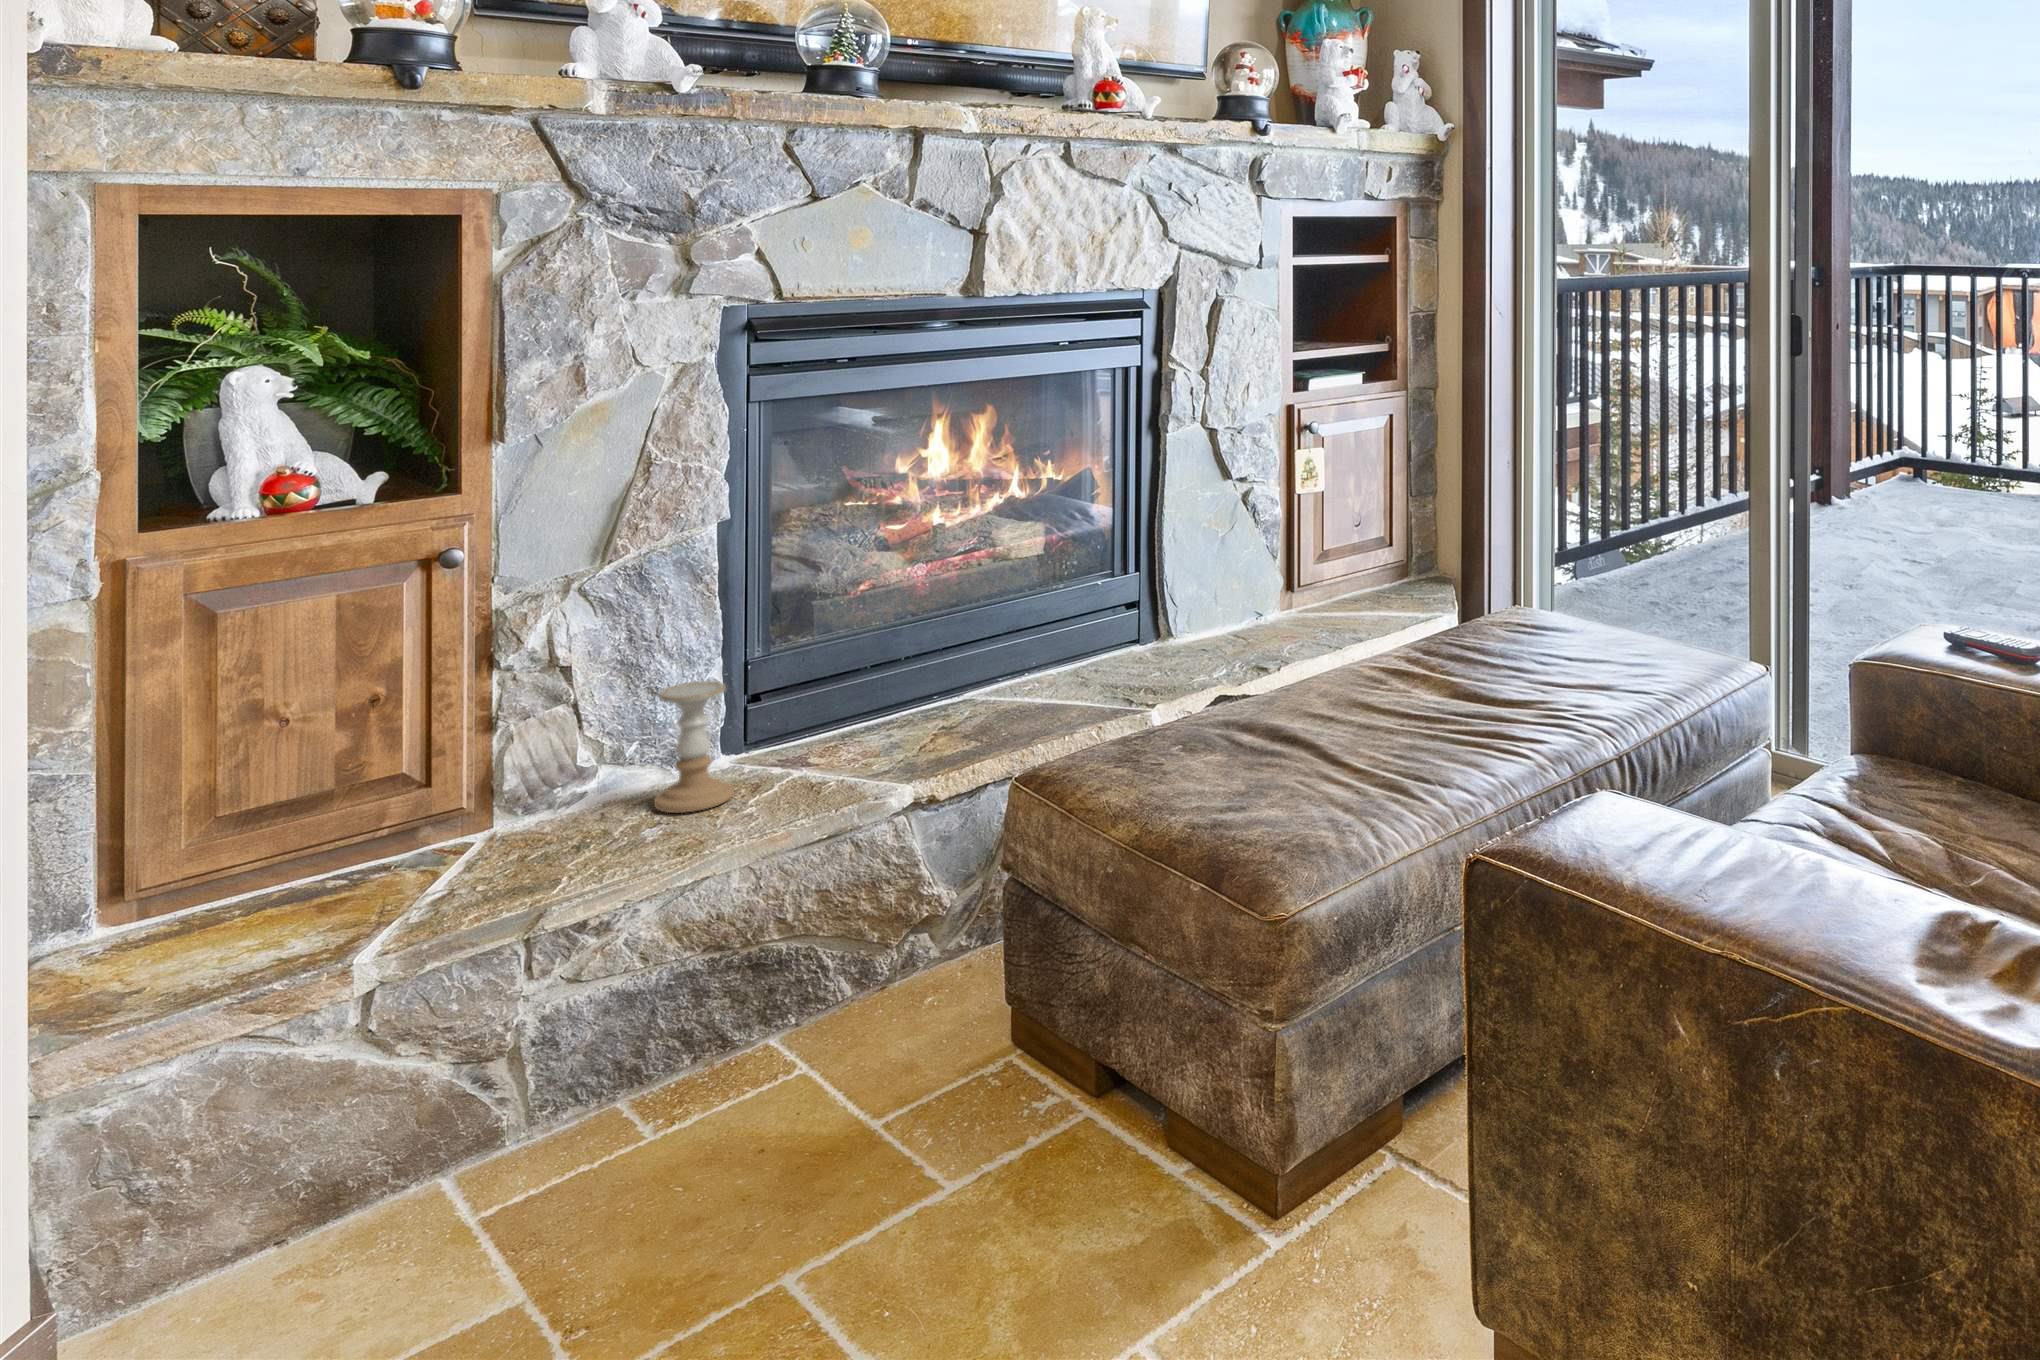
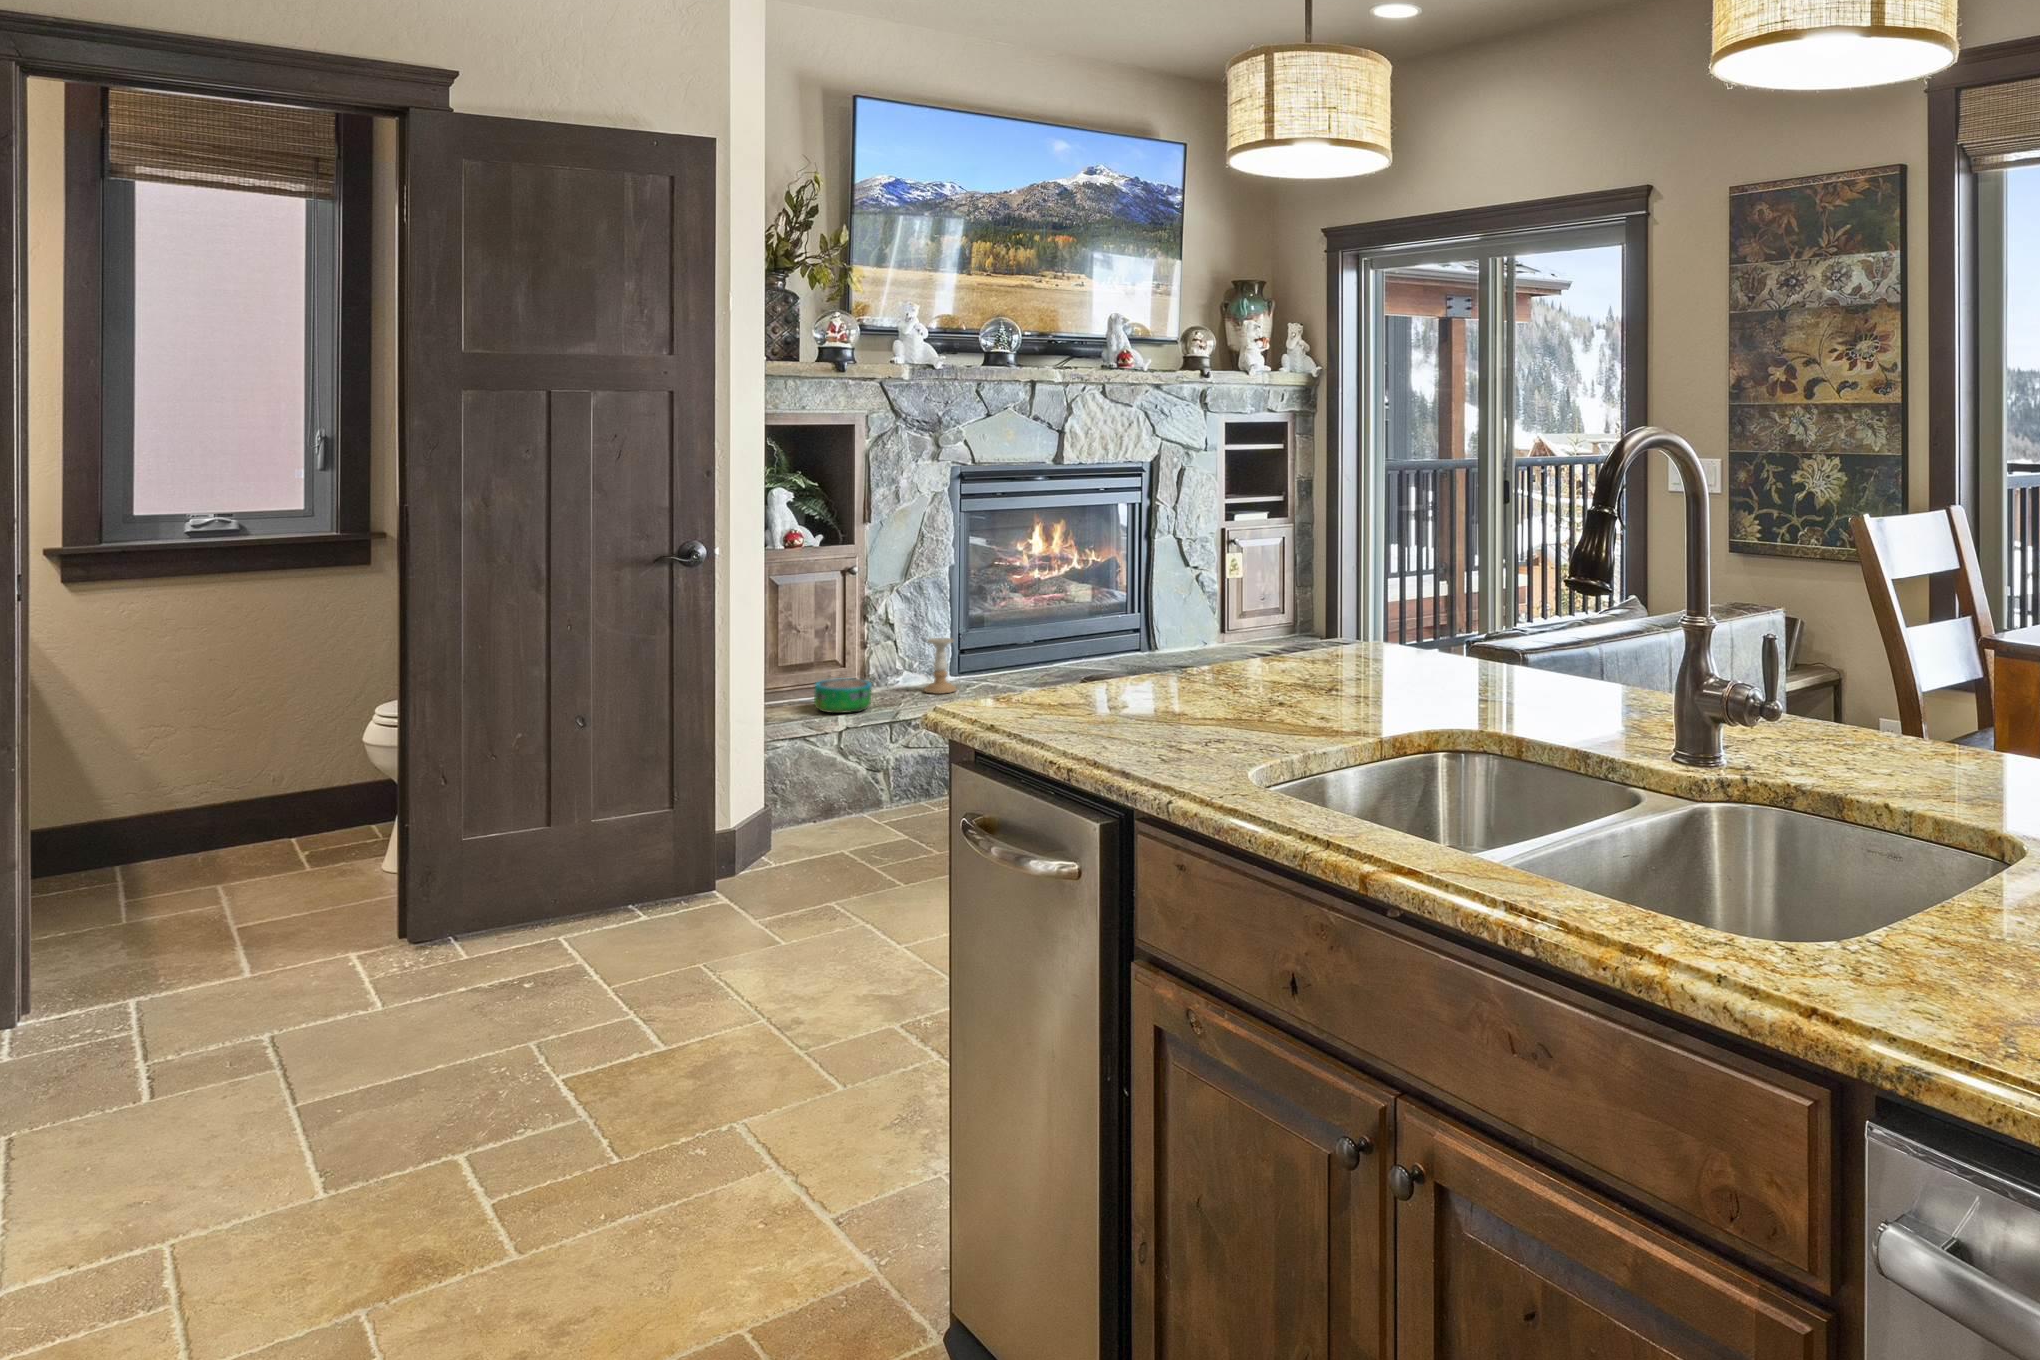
decorative bowl: none [320,815,487,926] -> present [814,679,872,713]

